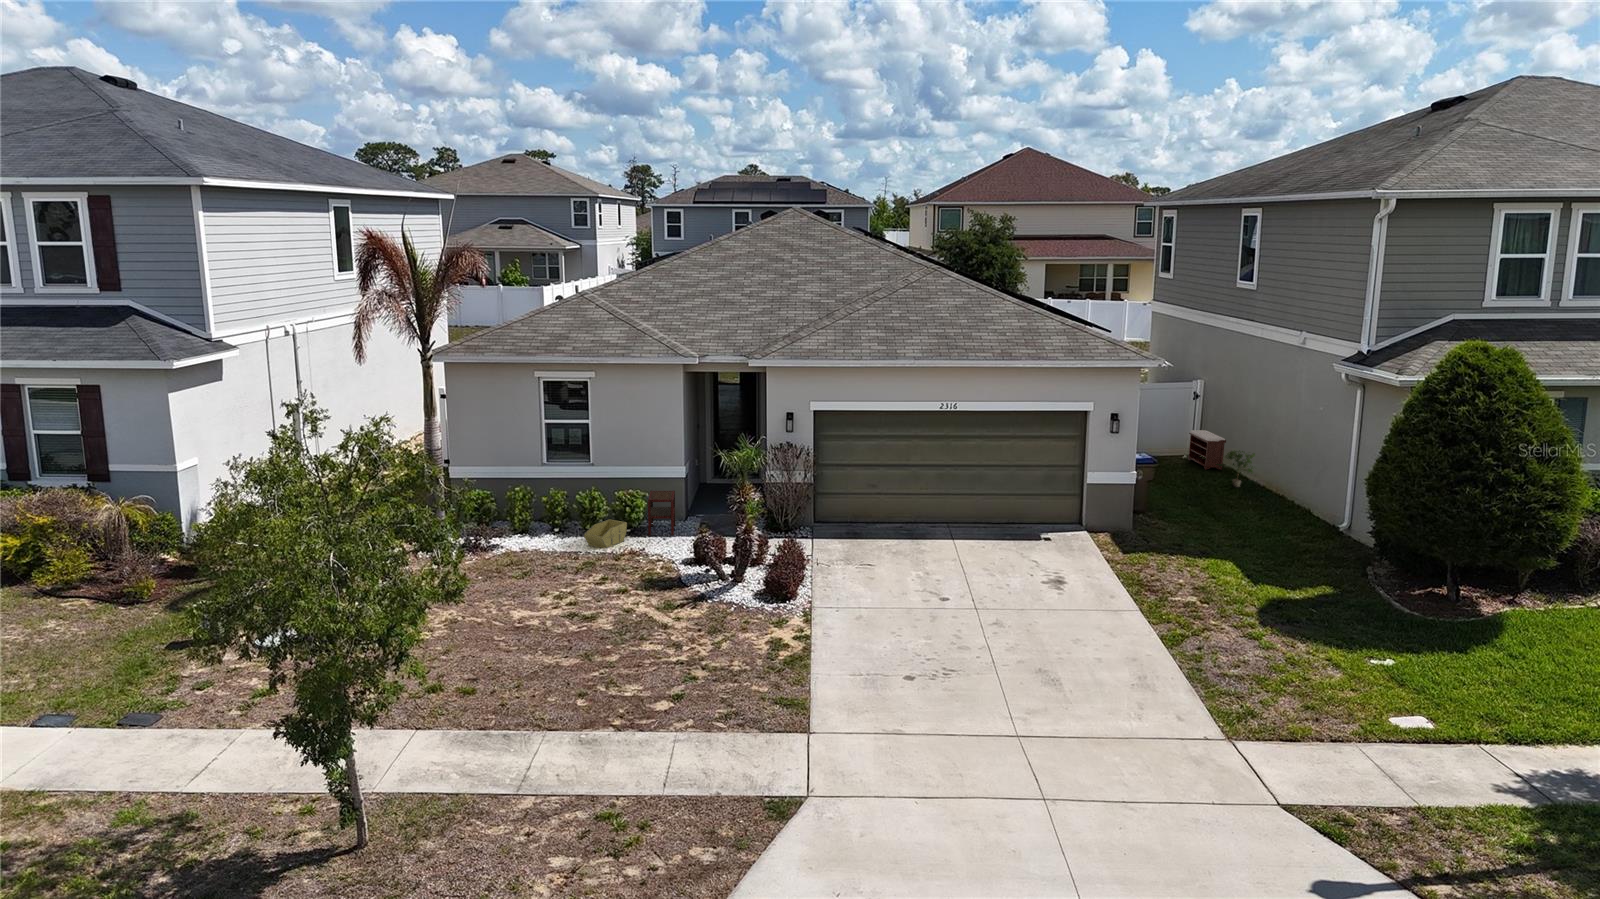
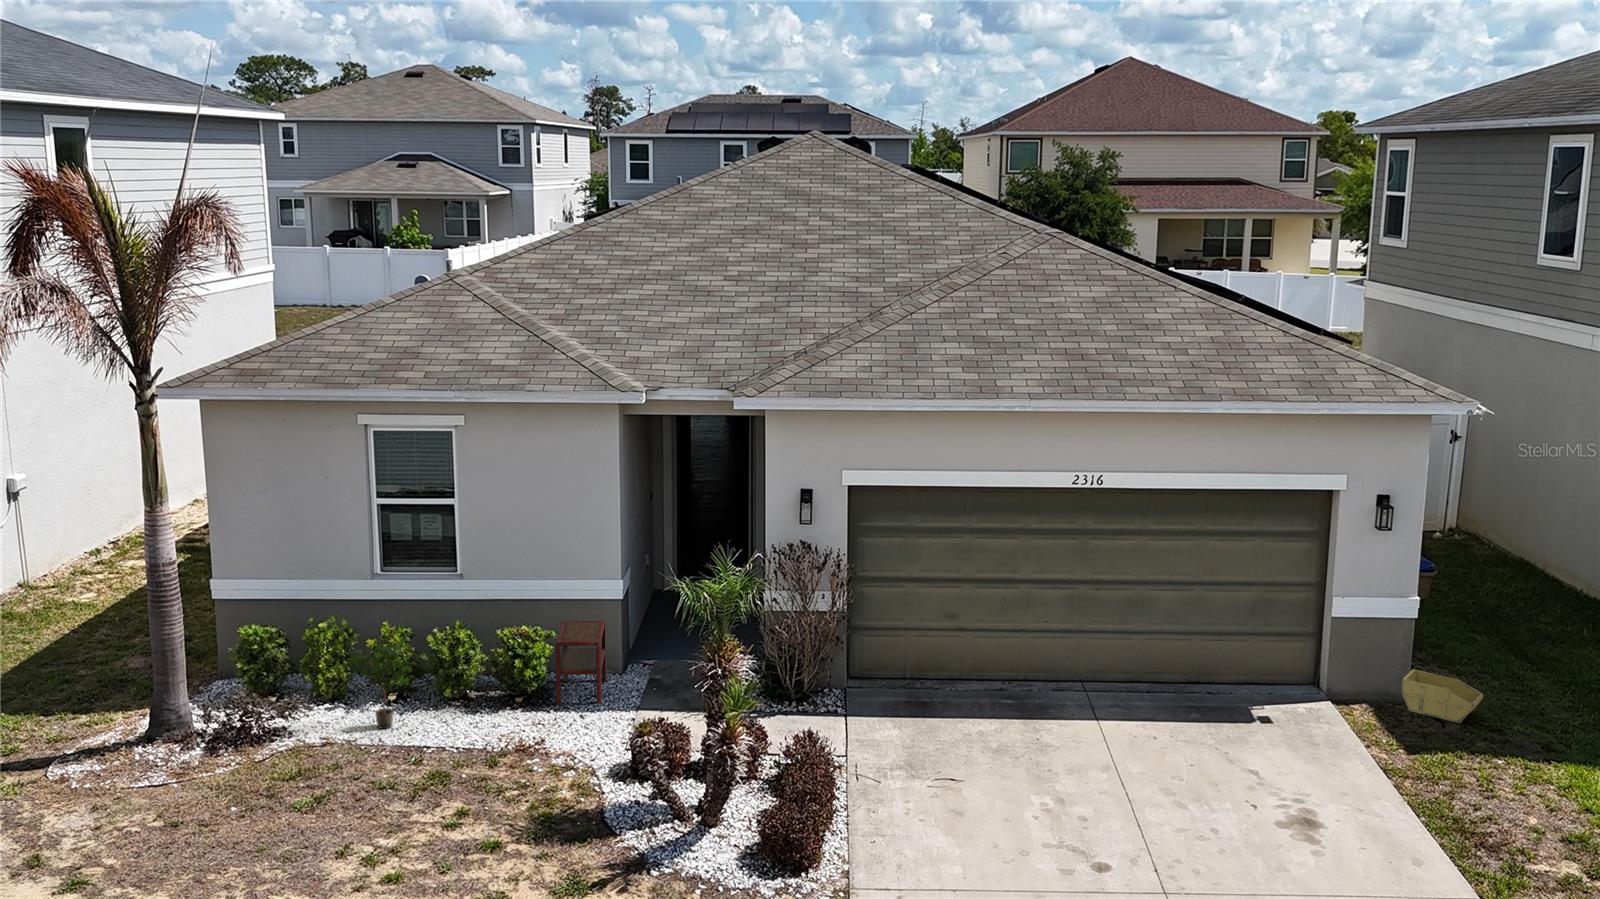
bench: present [1188,430,1226,470] -> none [1445,493,1516,561]
potted plant: present [1225,451,1255,487] -> present [343,640,412,729]
storage bin: present [584,519,627,548] -> present [1402,669,1483,723]

